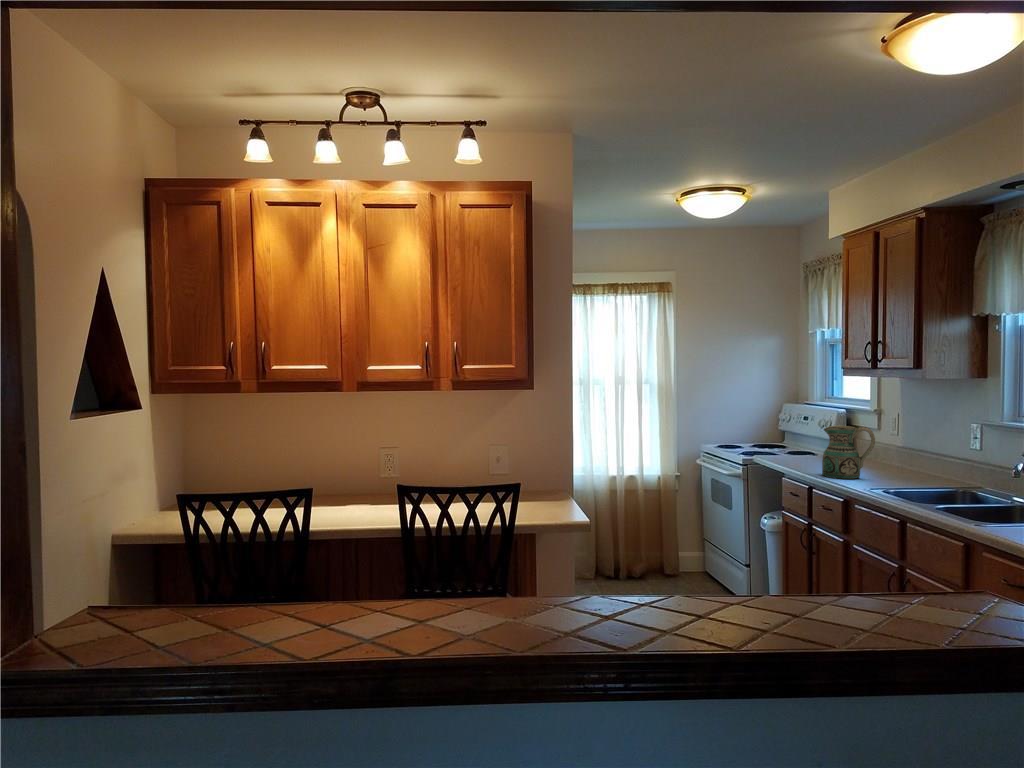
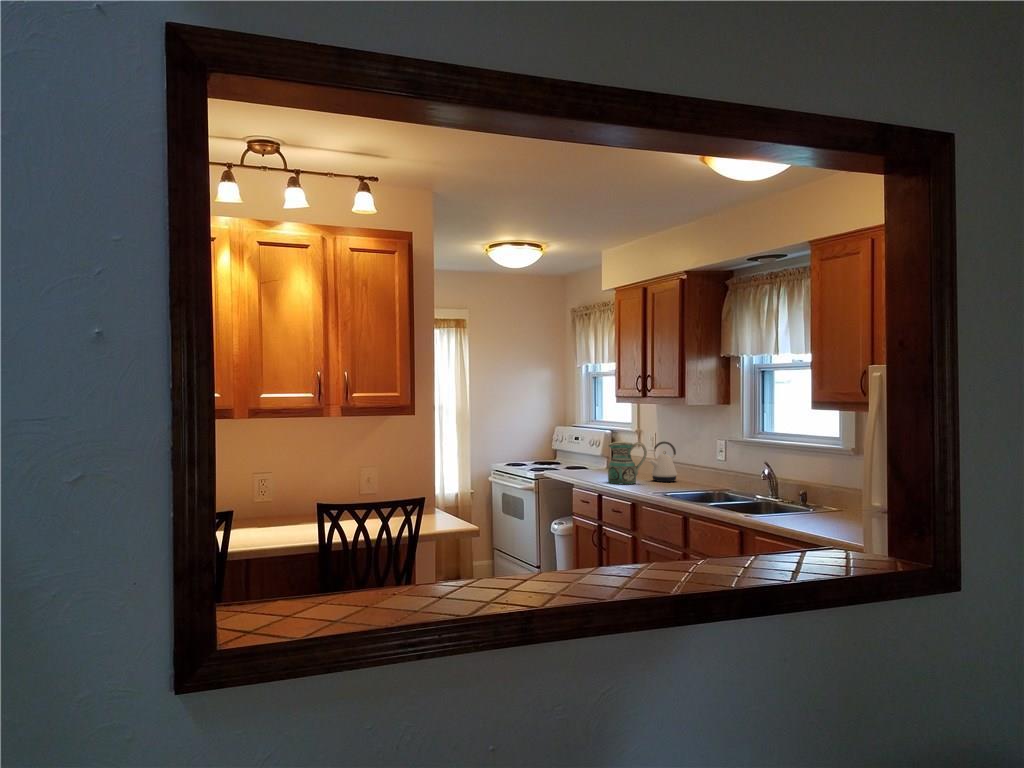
kettle: none [883,427,925,478] -> present [650,442,677,482]

